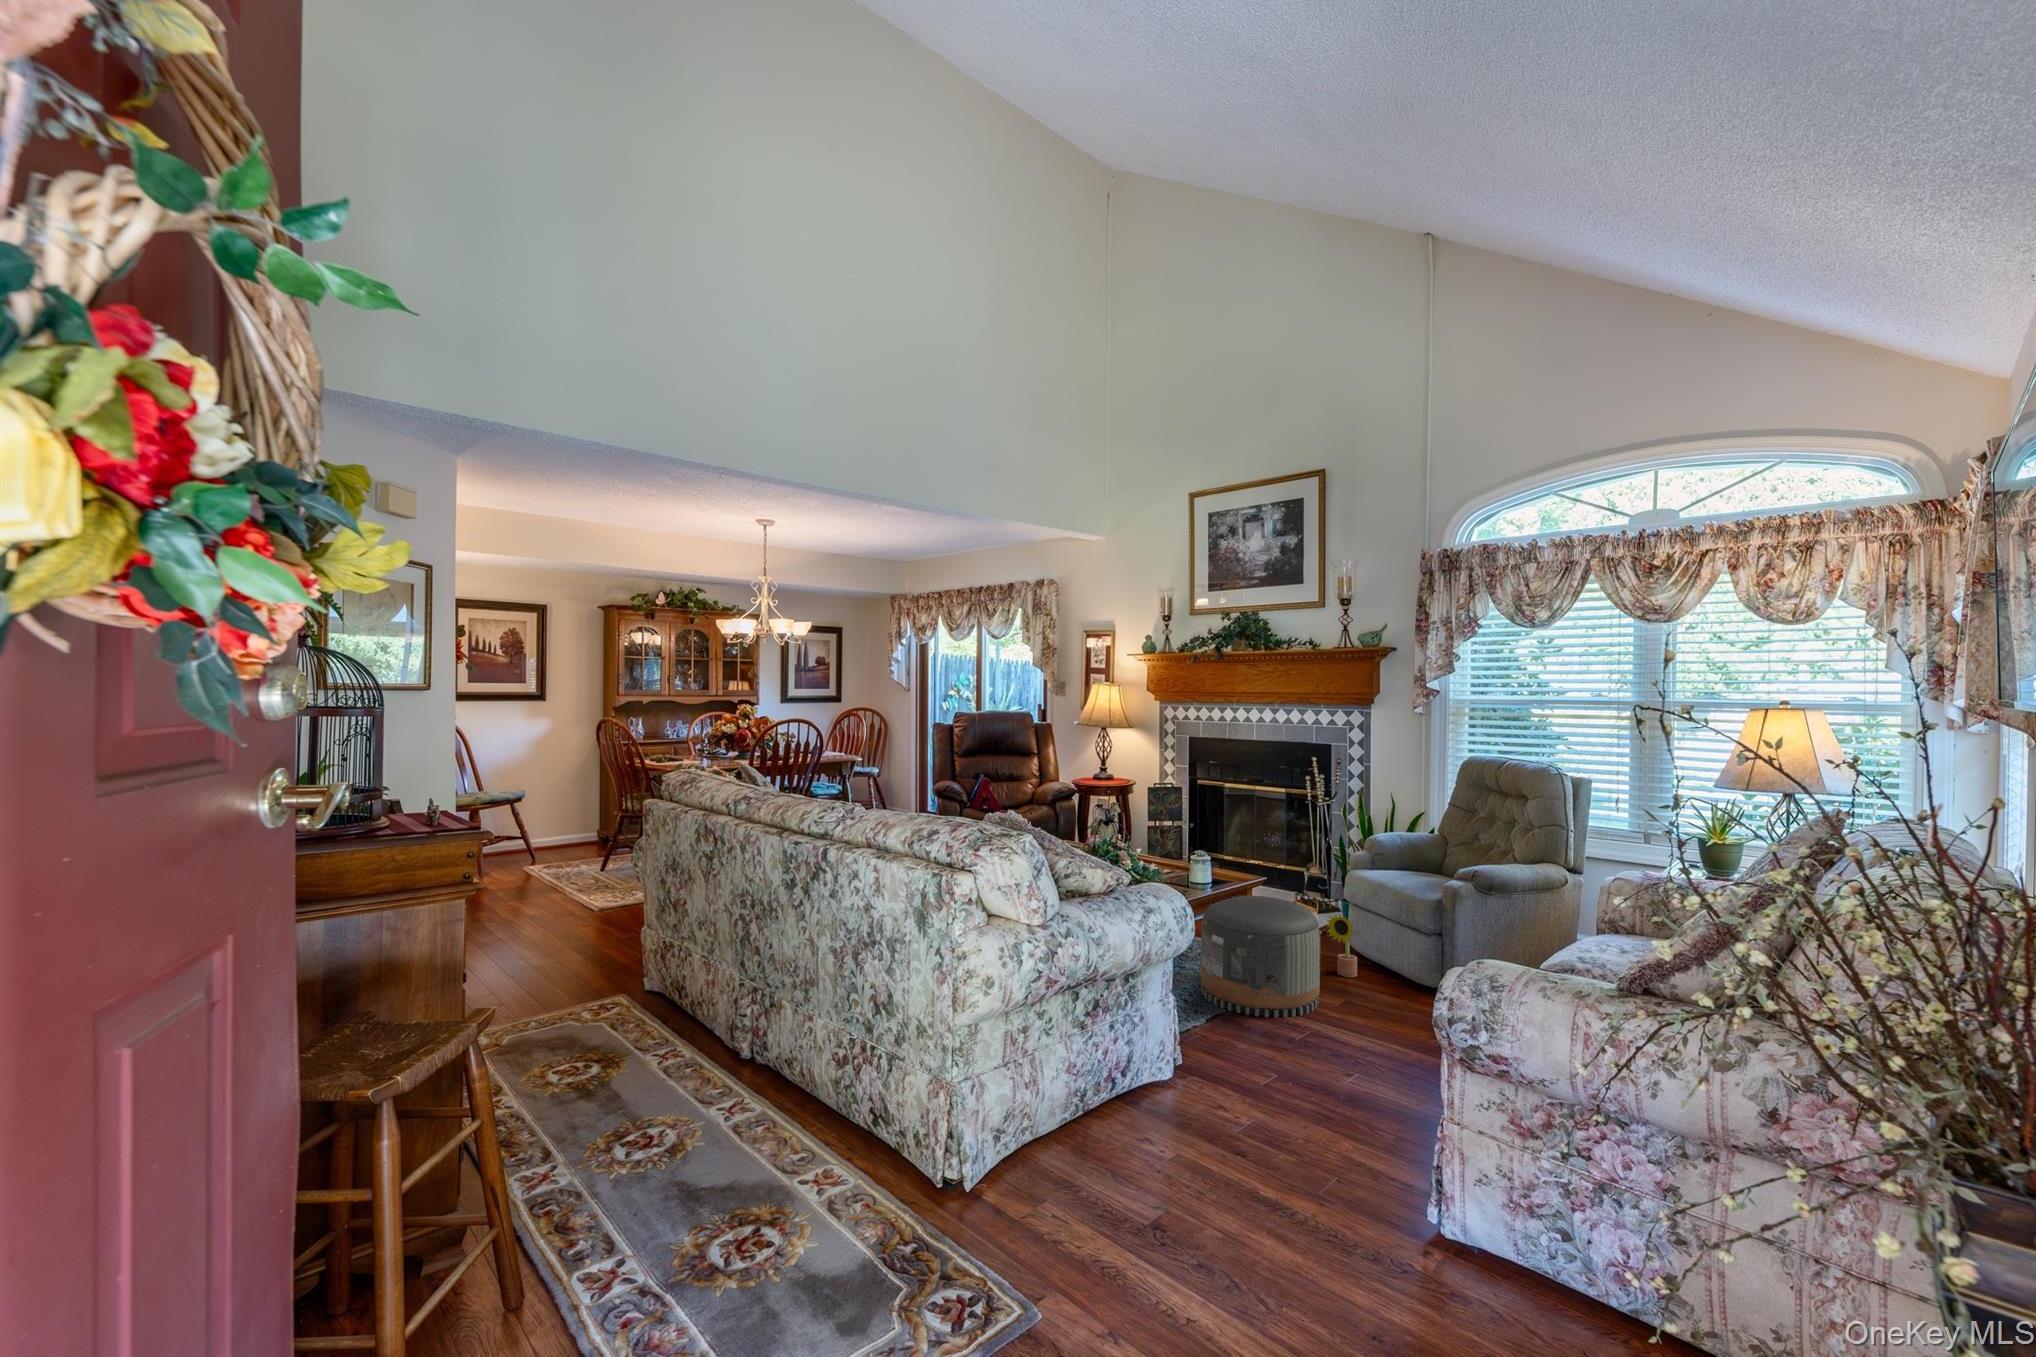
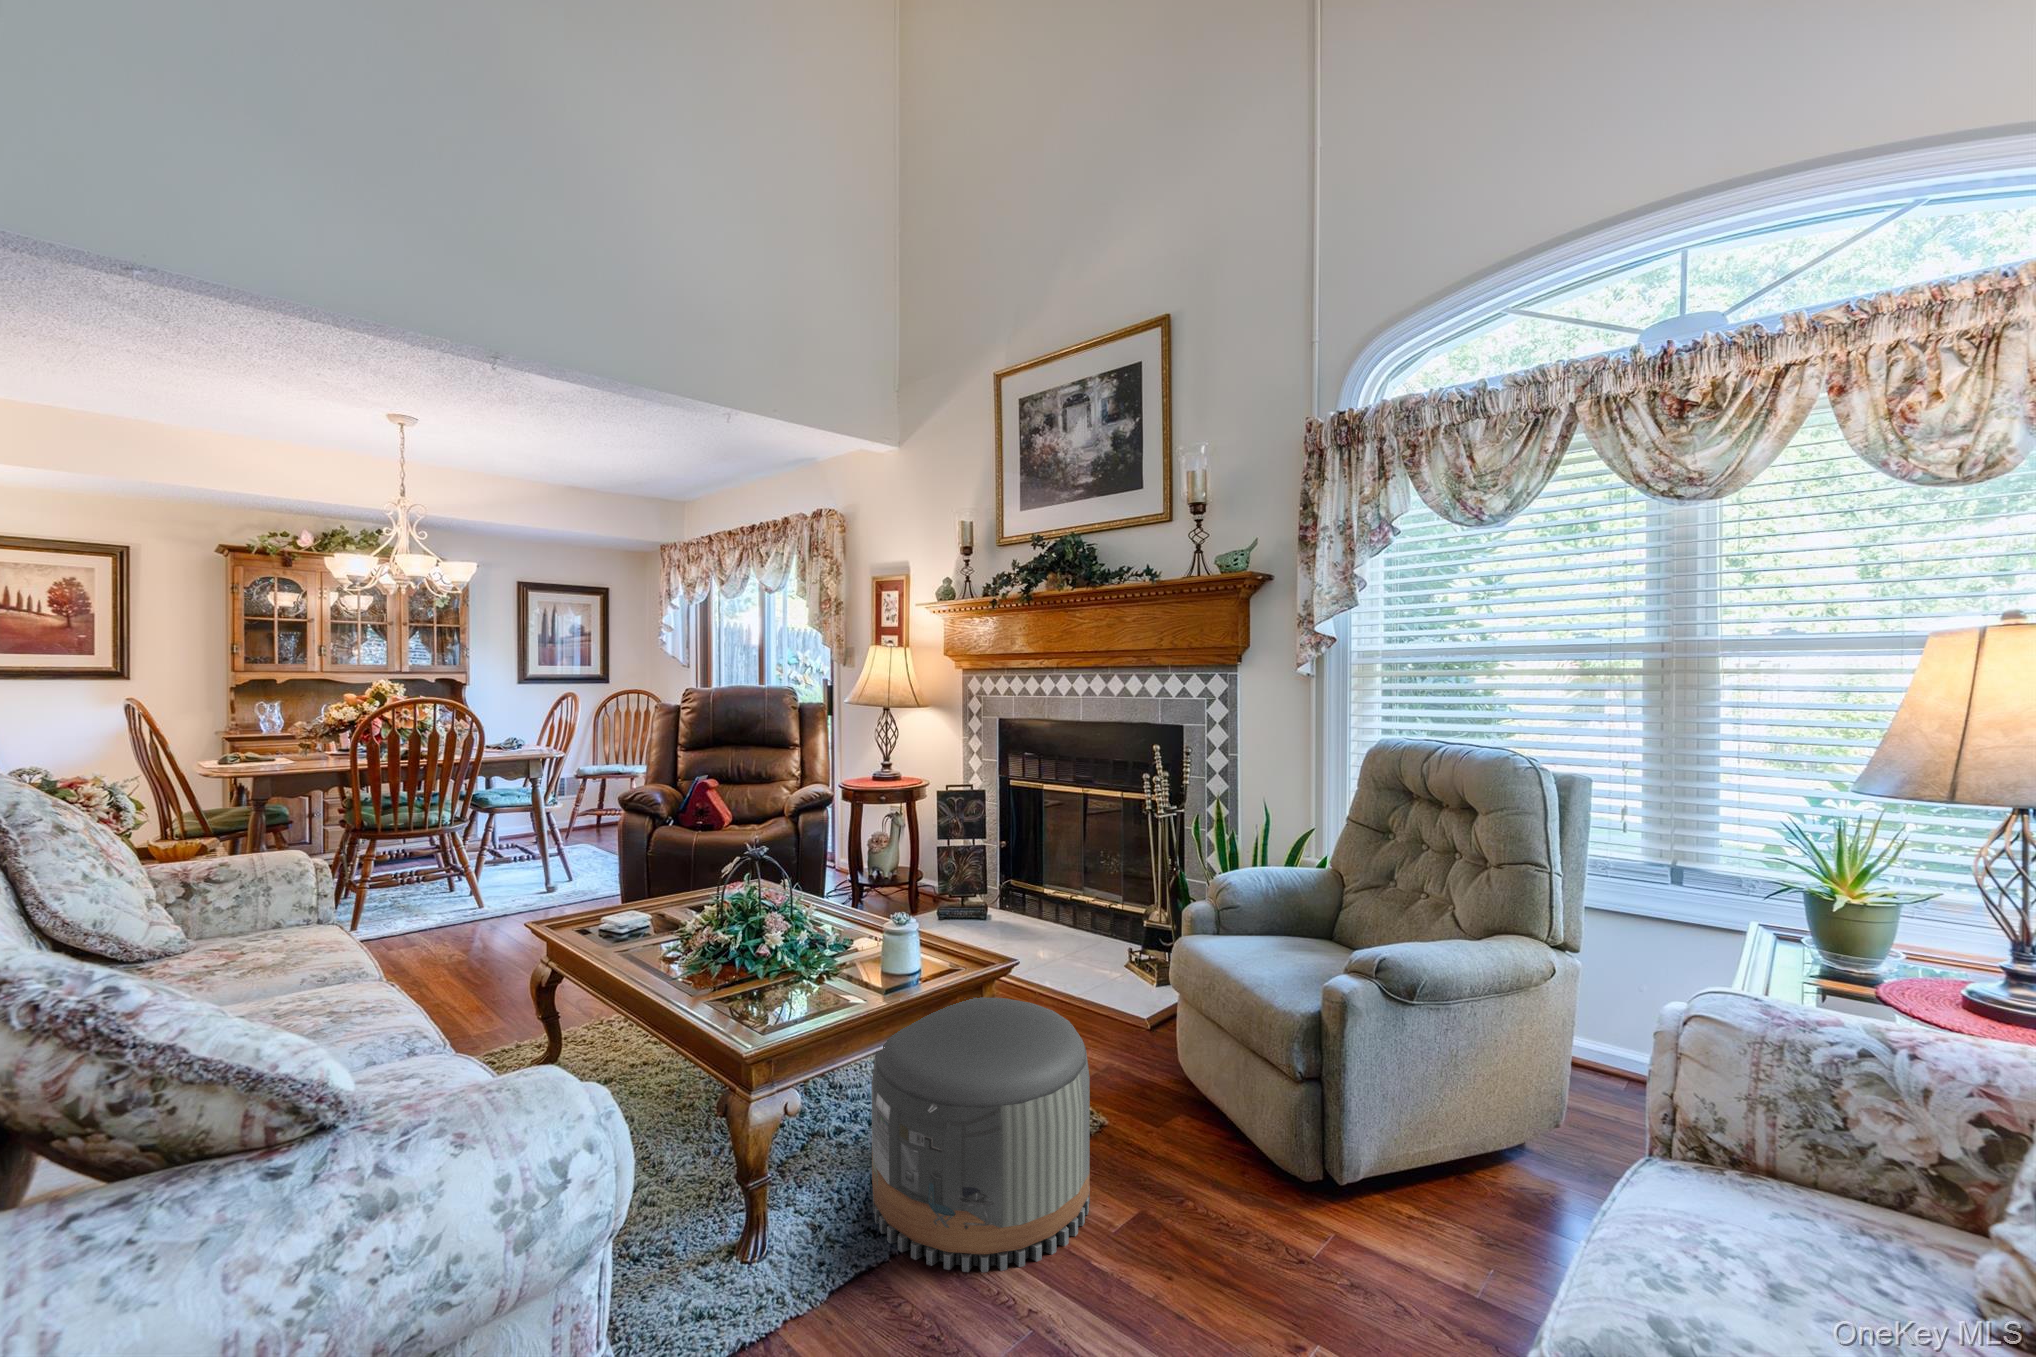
decorative plant: present [1325,914,1357,977] -> none [1125,1023,1183,1134]

